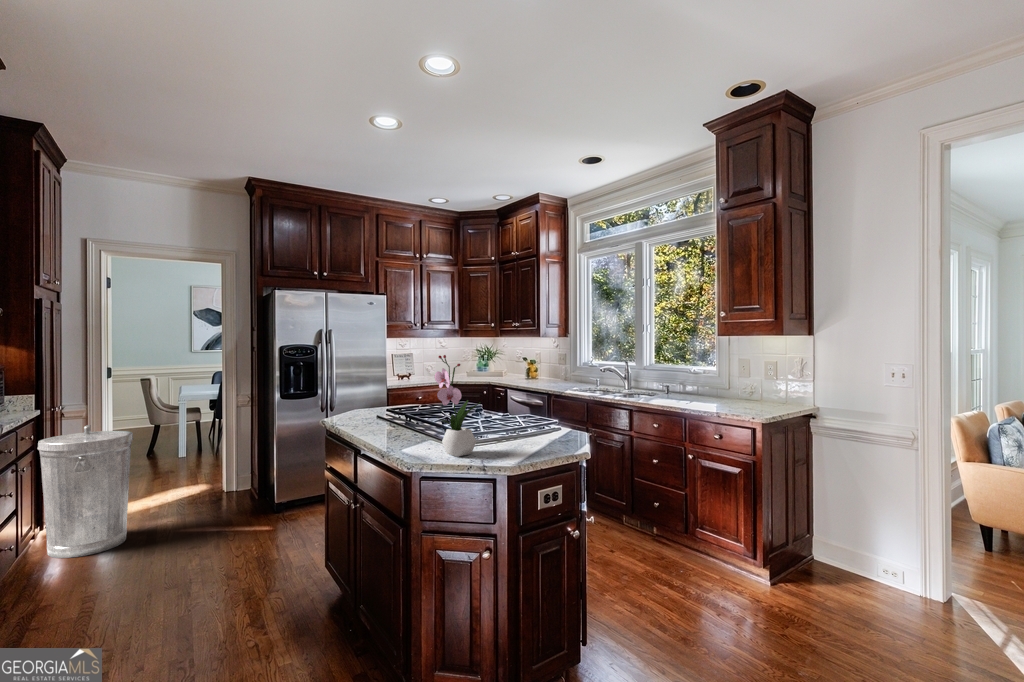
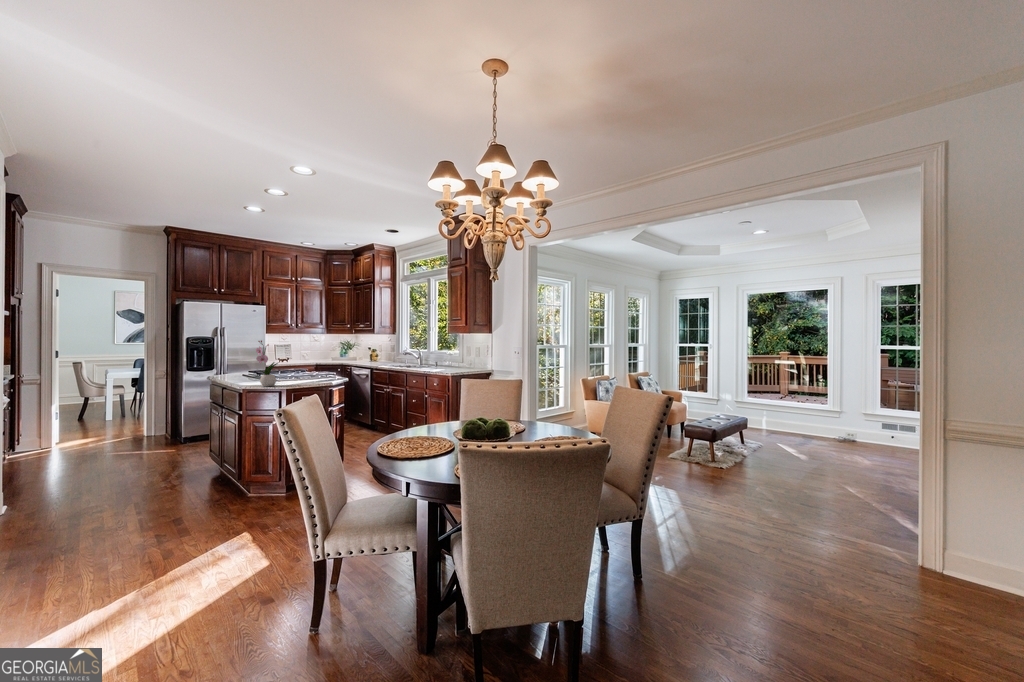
trash can: present [37,425,133,558] -> none [12,387,80,469]

